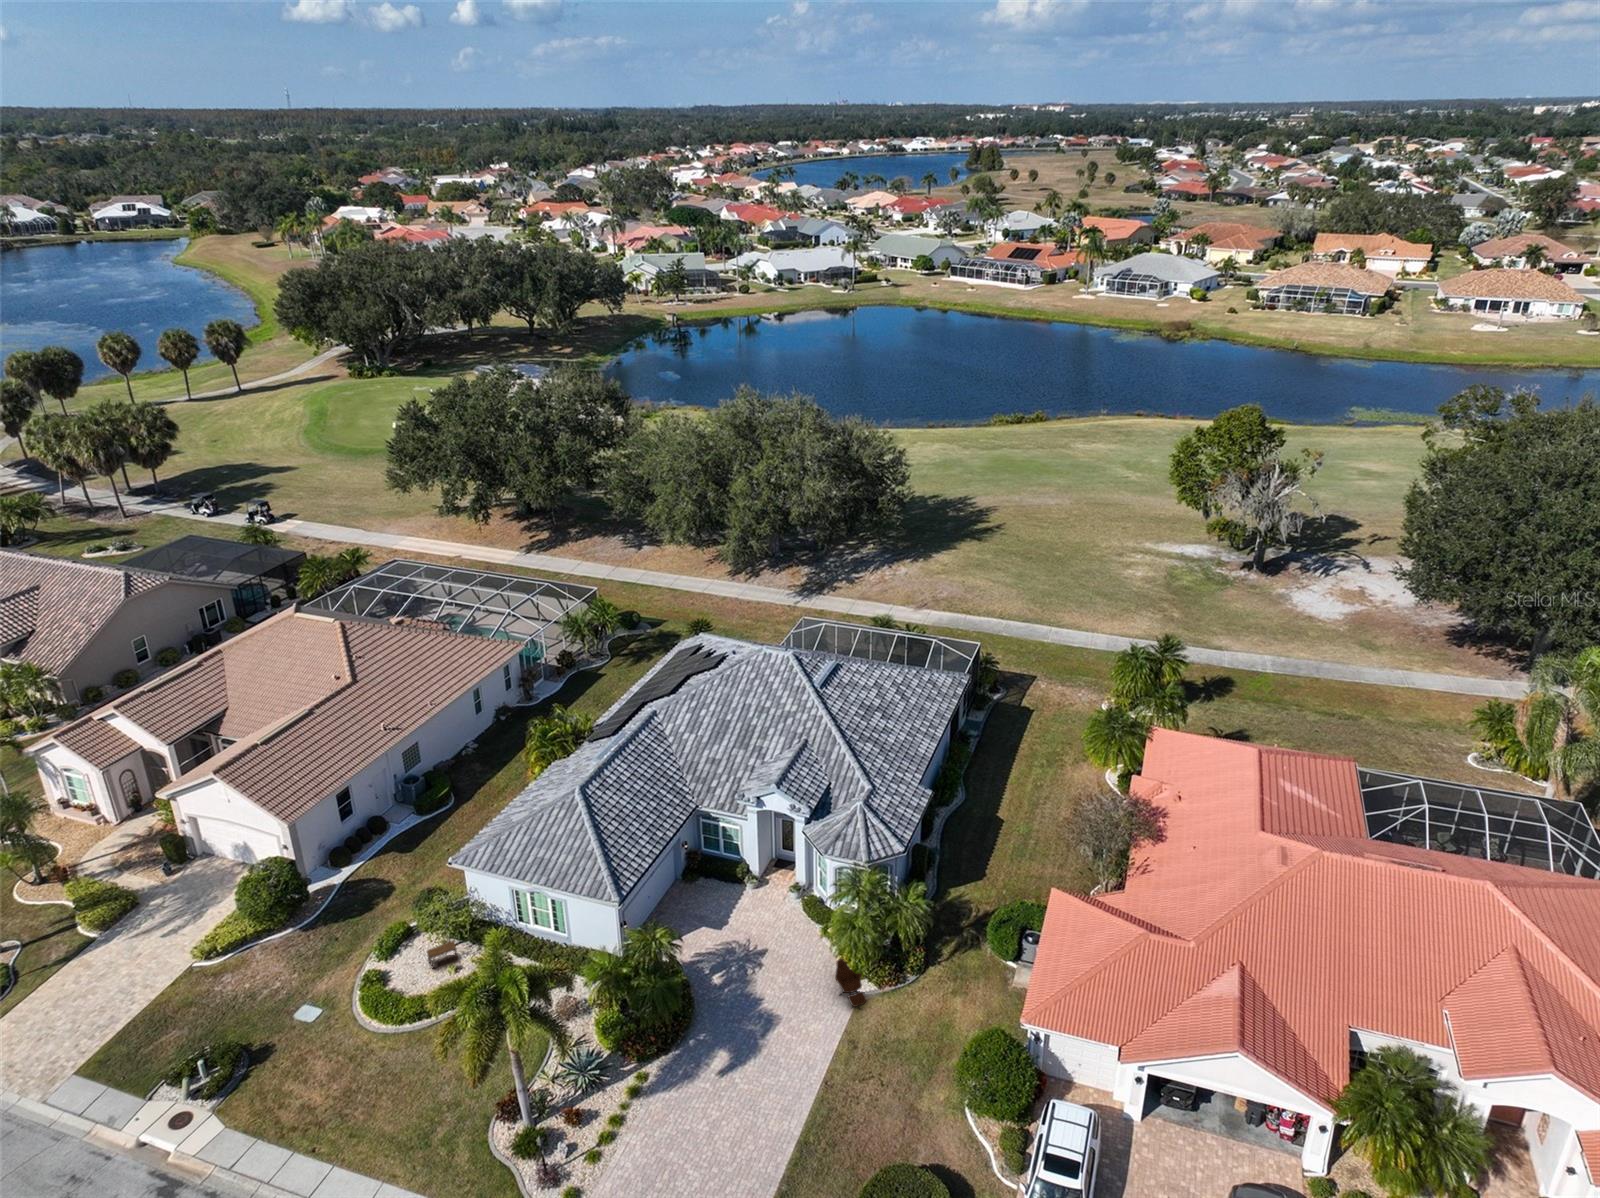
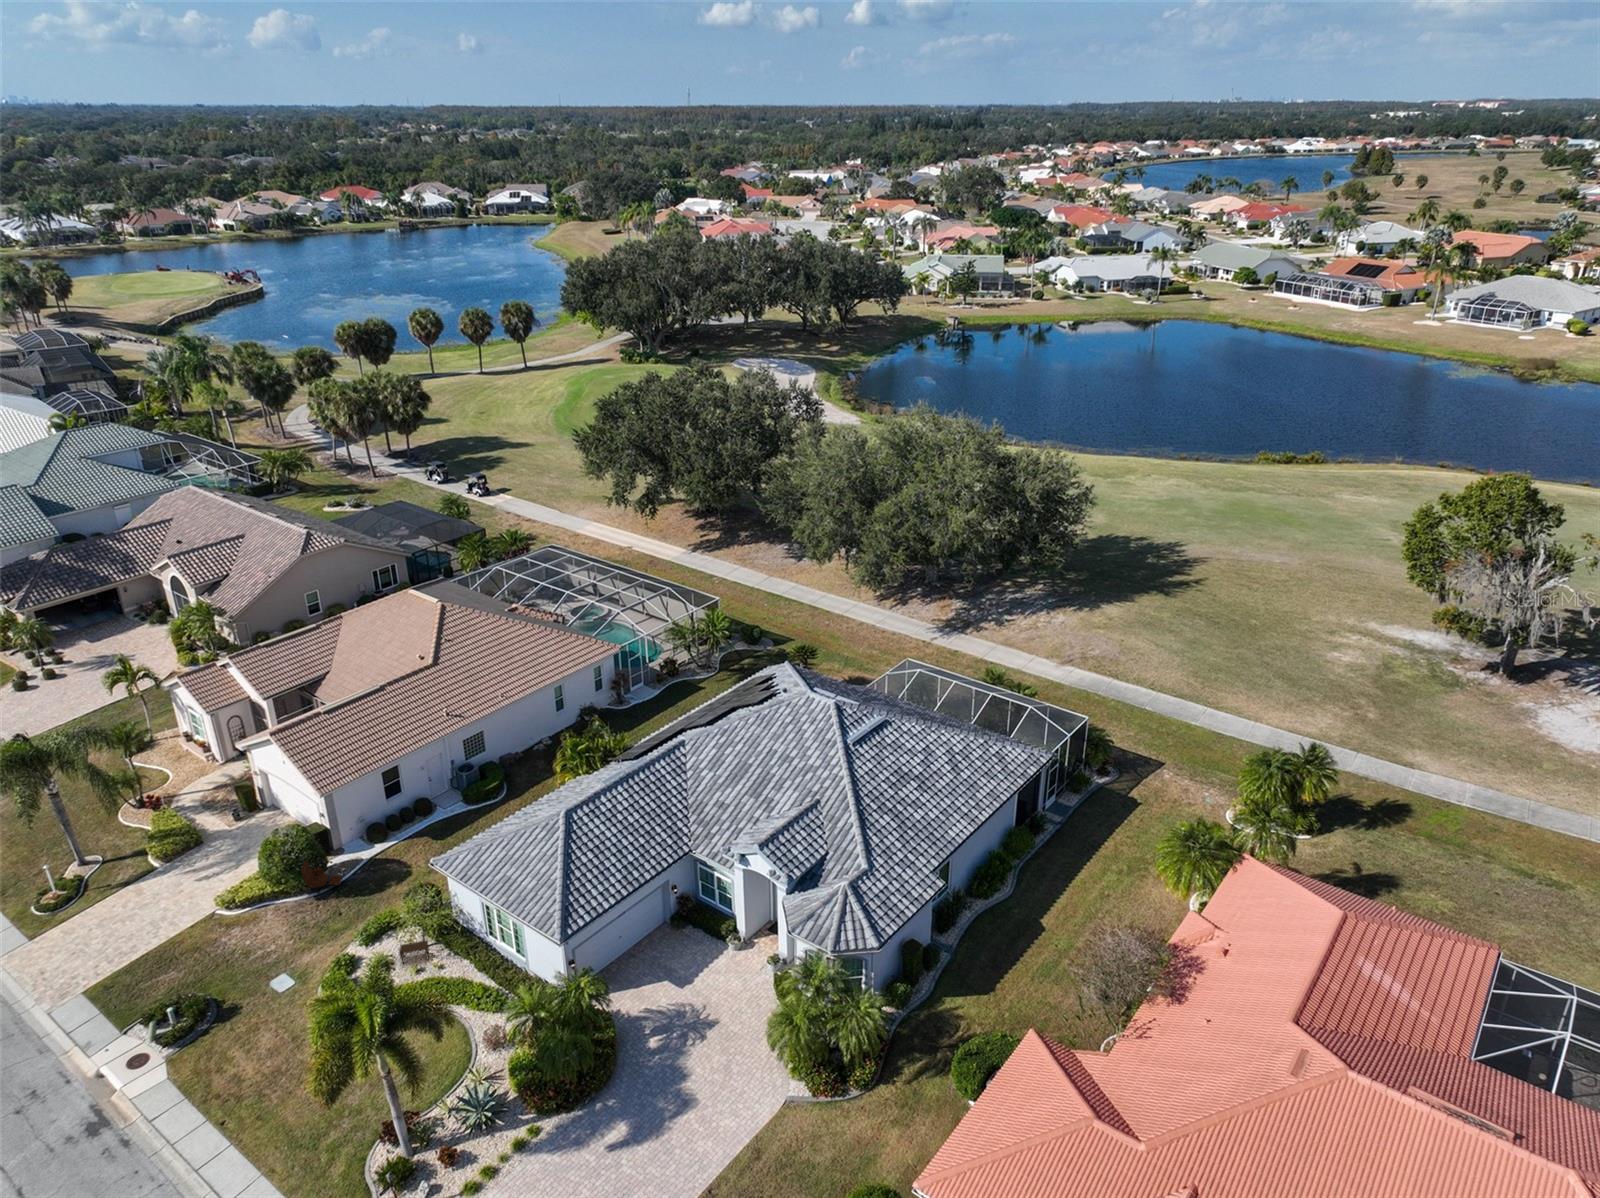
lounge chair: present [835,958,866,1008] -> present [301,862,342,890]

